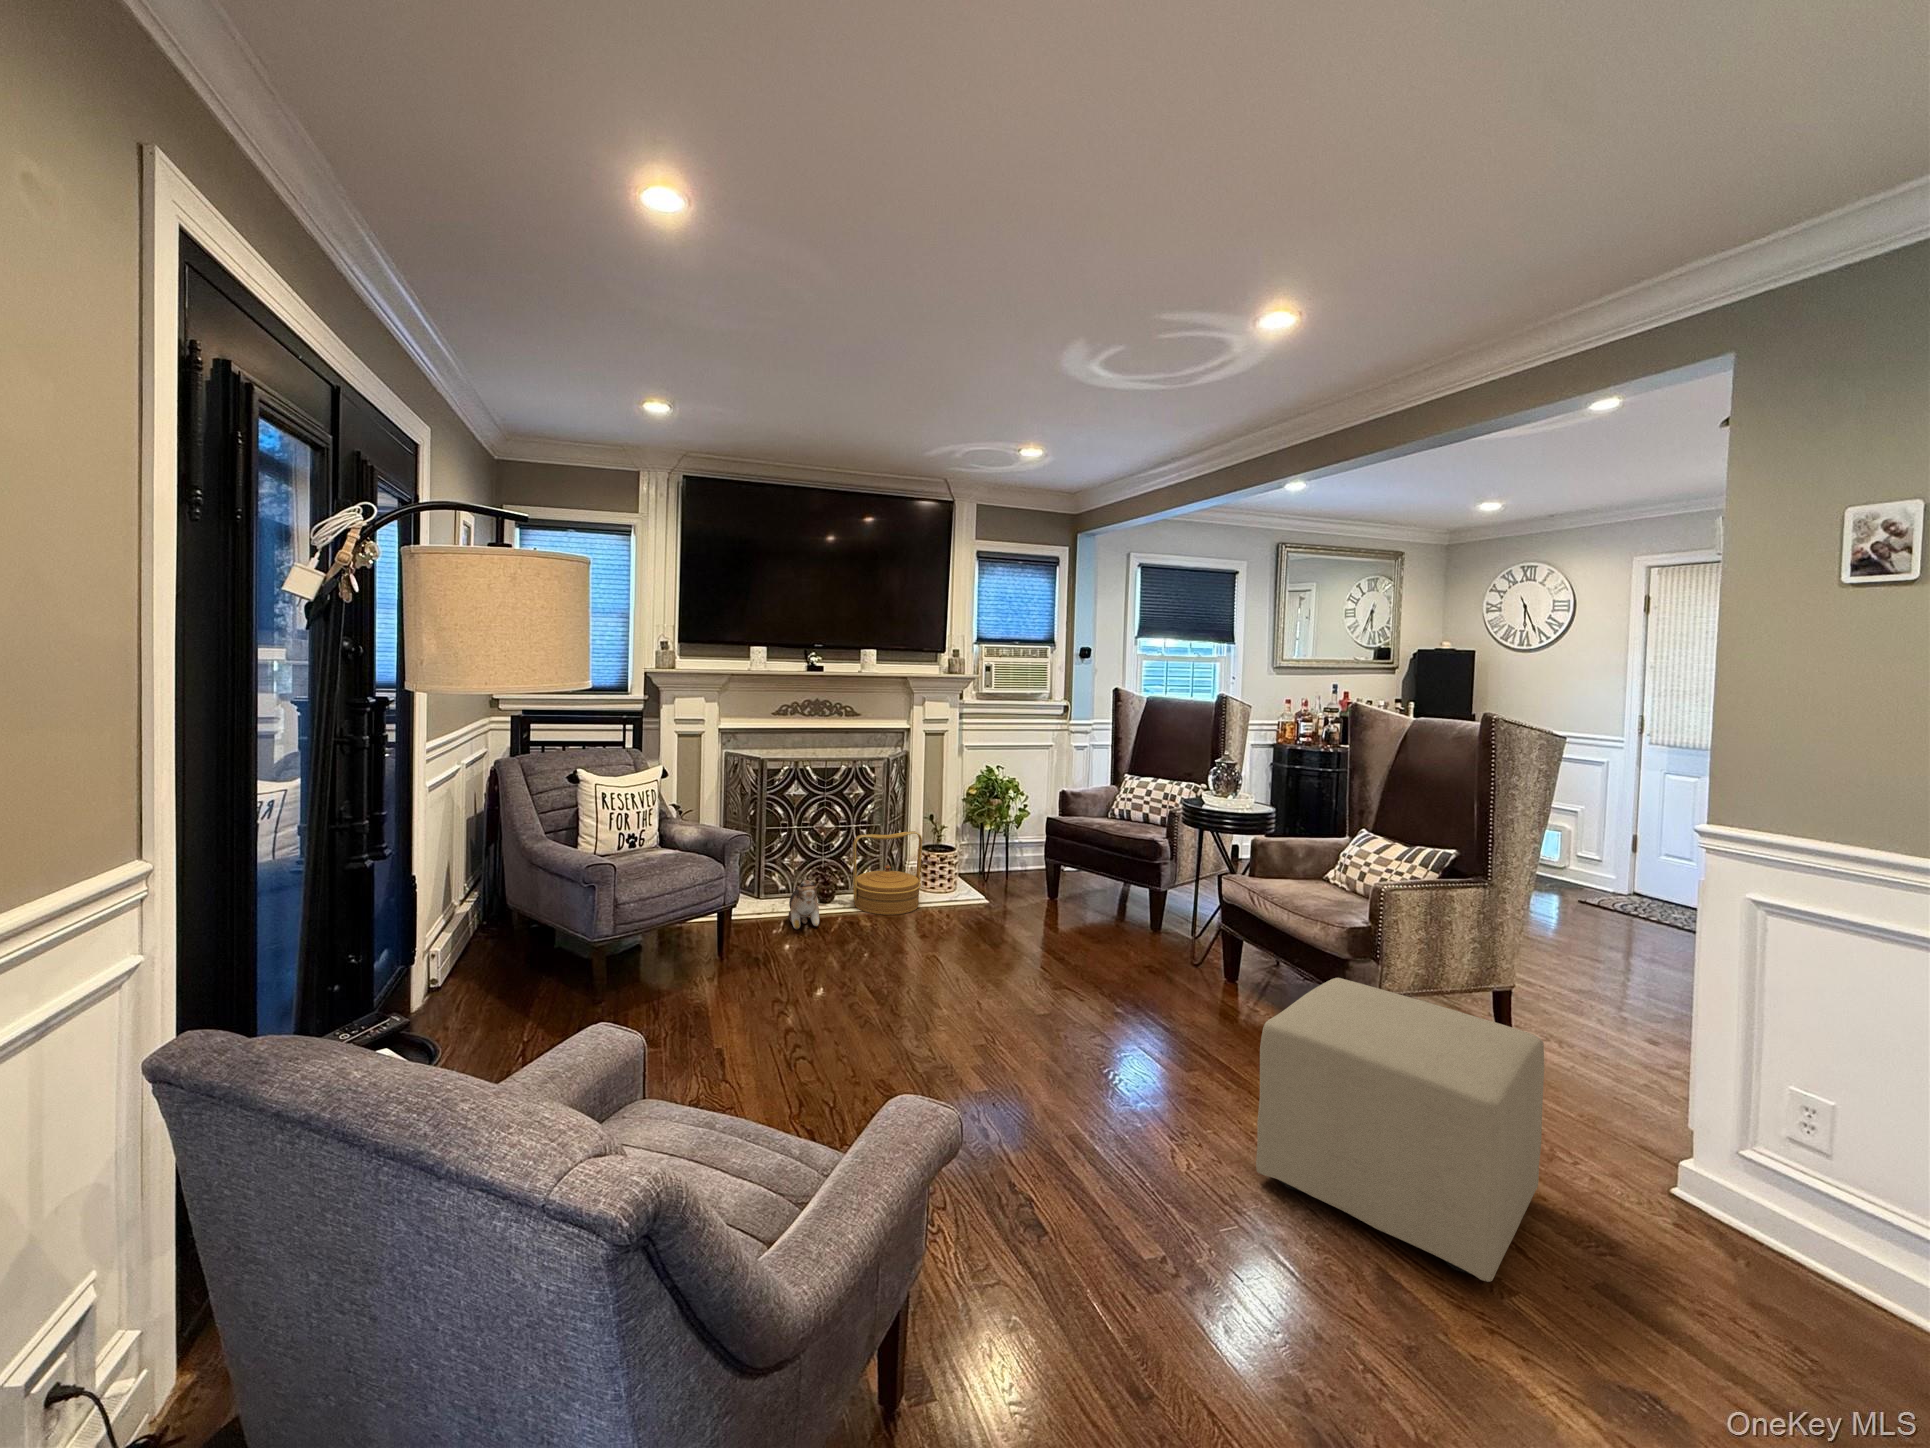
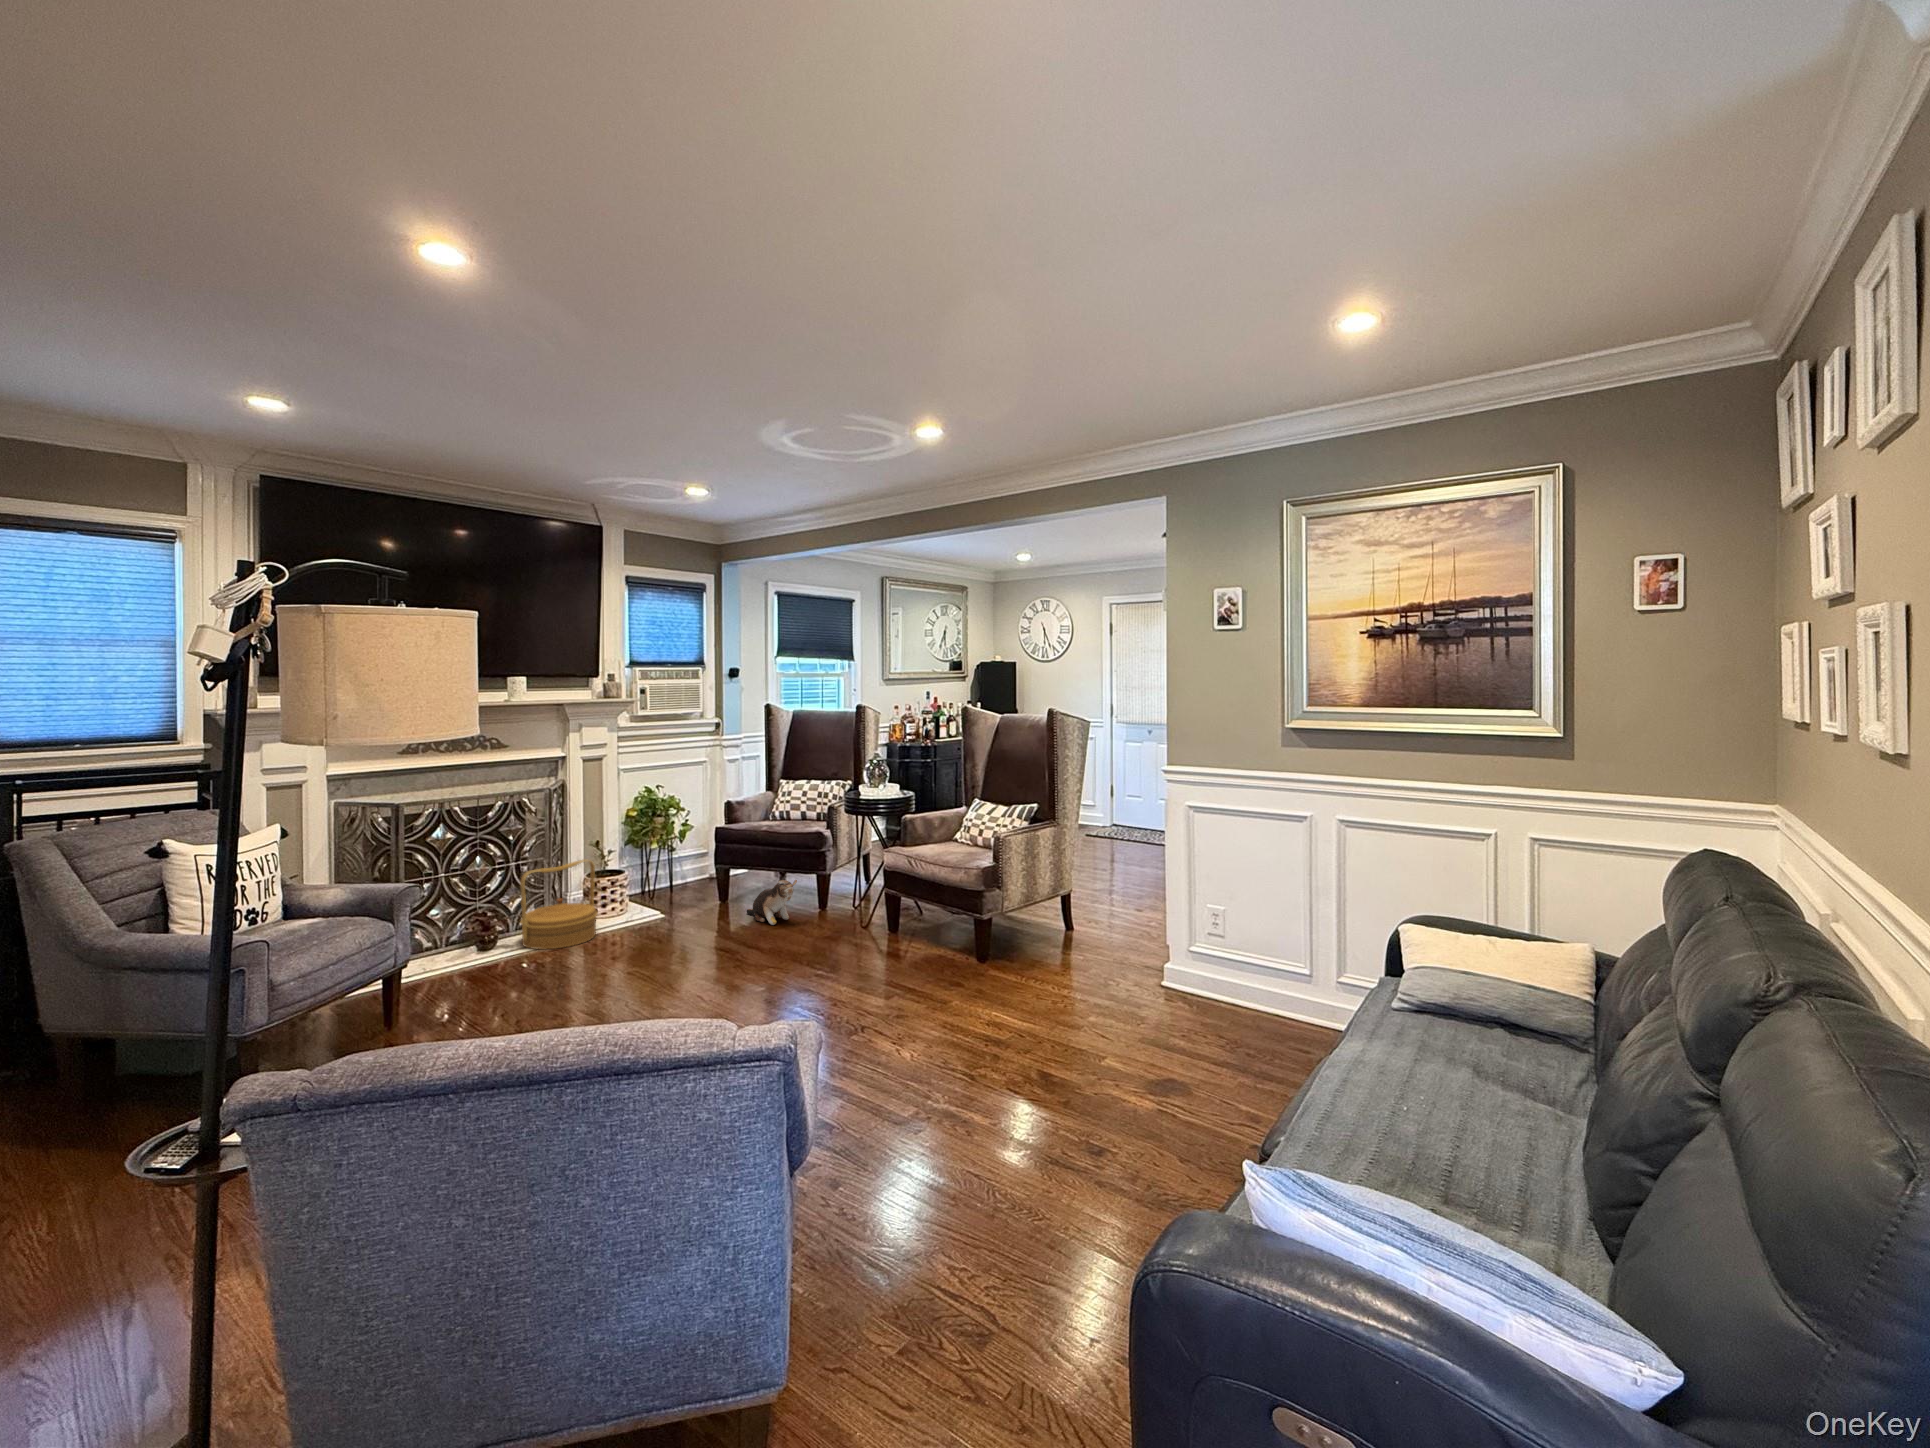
plush toy: present [788,880,819,929] -> present [747,880,797,925]
ottoman: present [1256,978,1544,1282] -> none [958,898,1106,1051]

